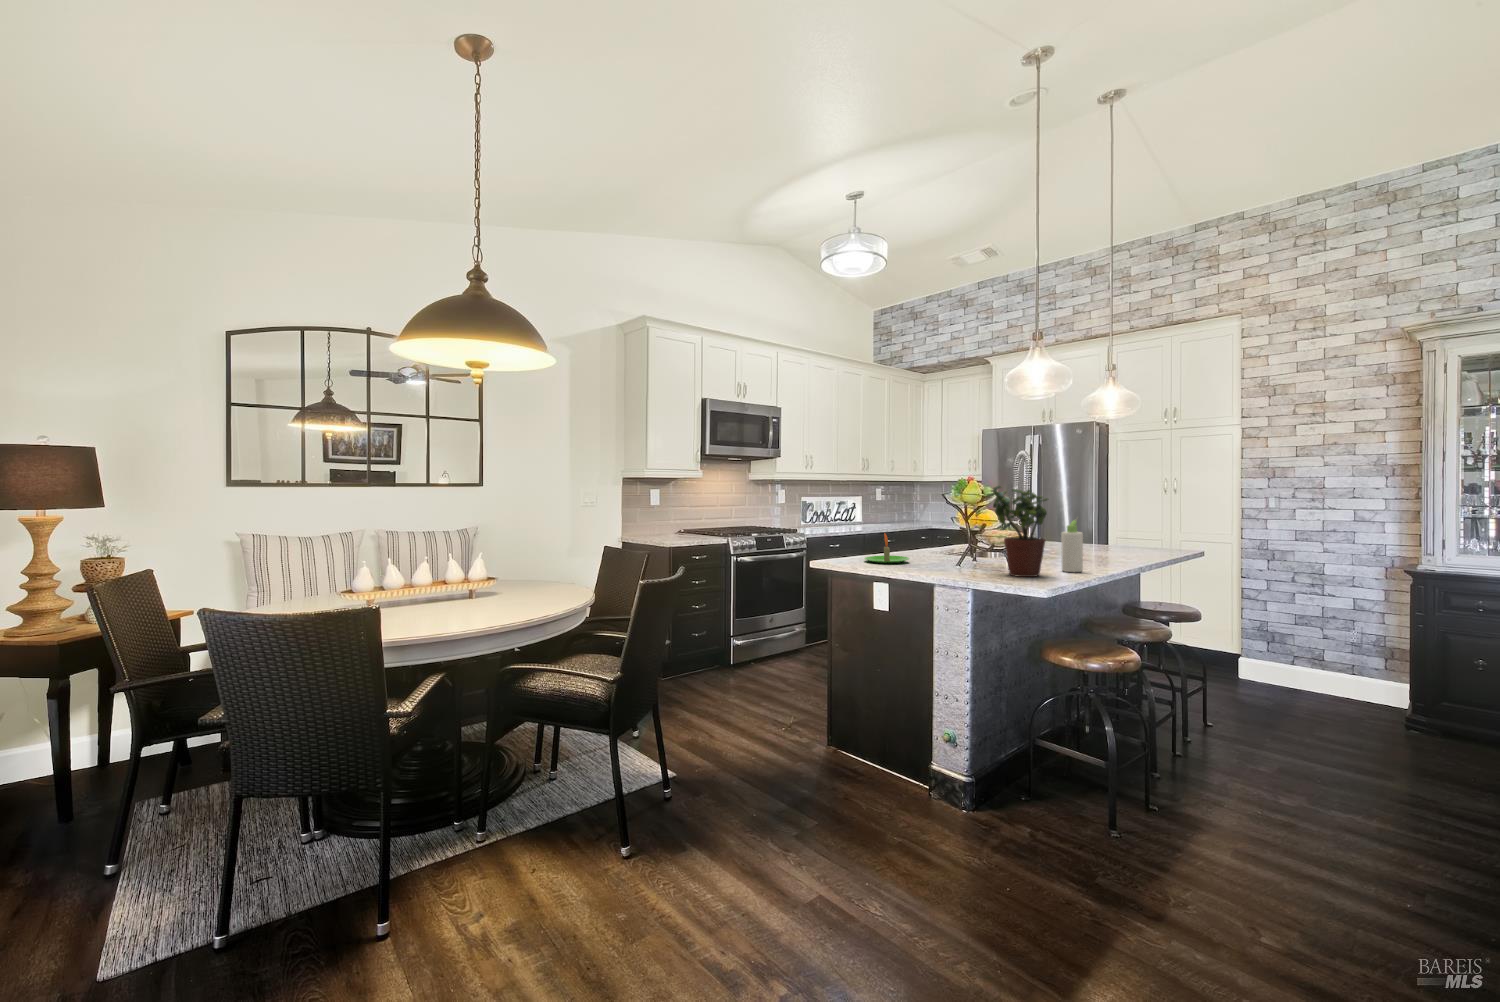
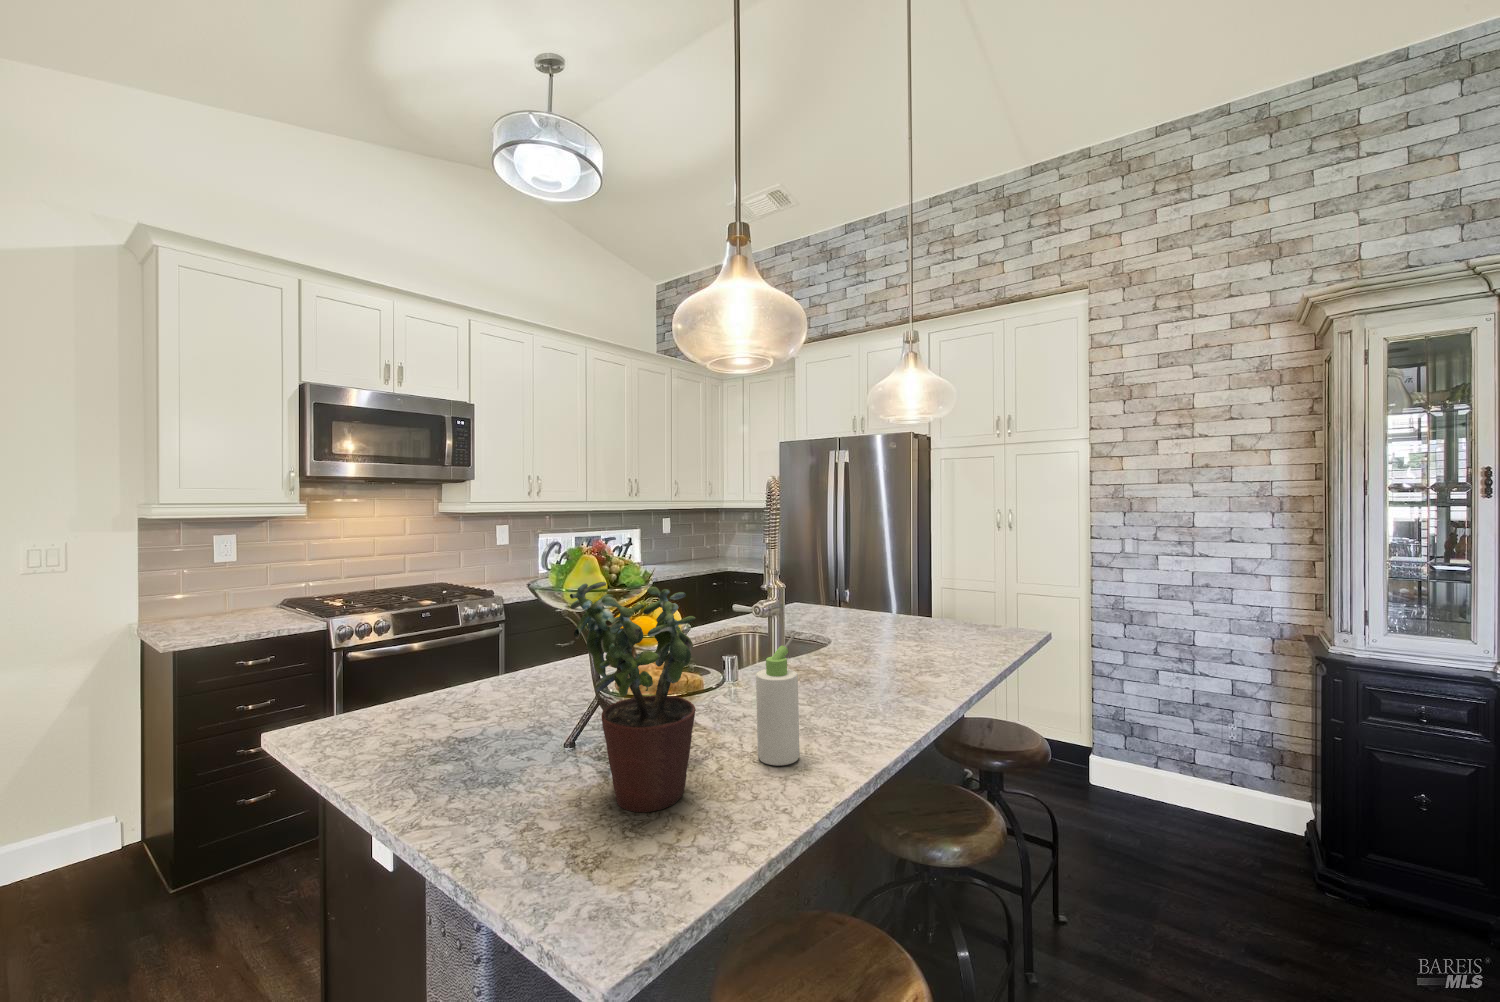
candle: present [865,533,910,564] -> none [382,661,486,733]

